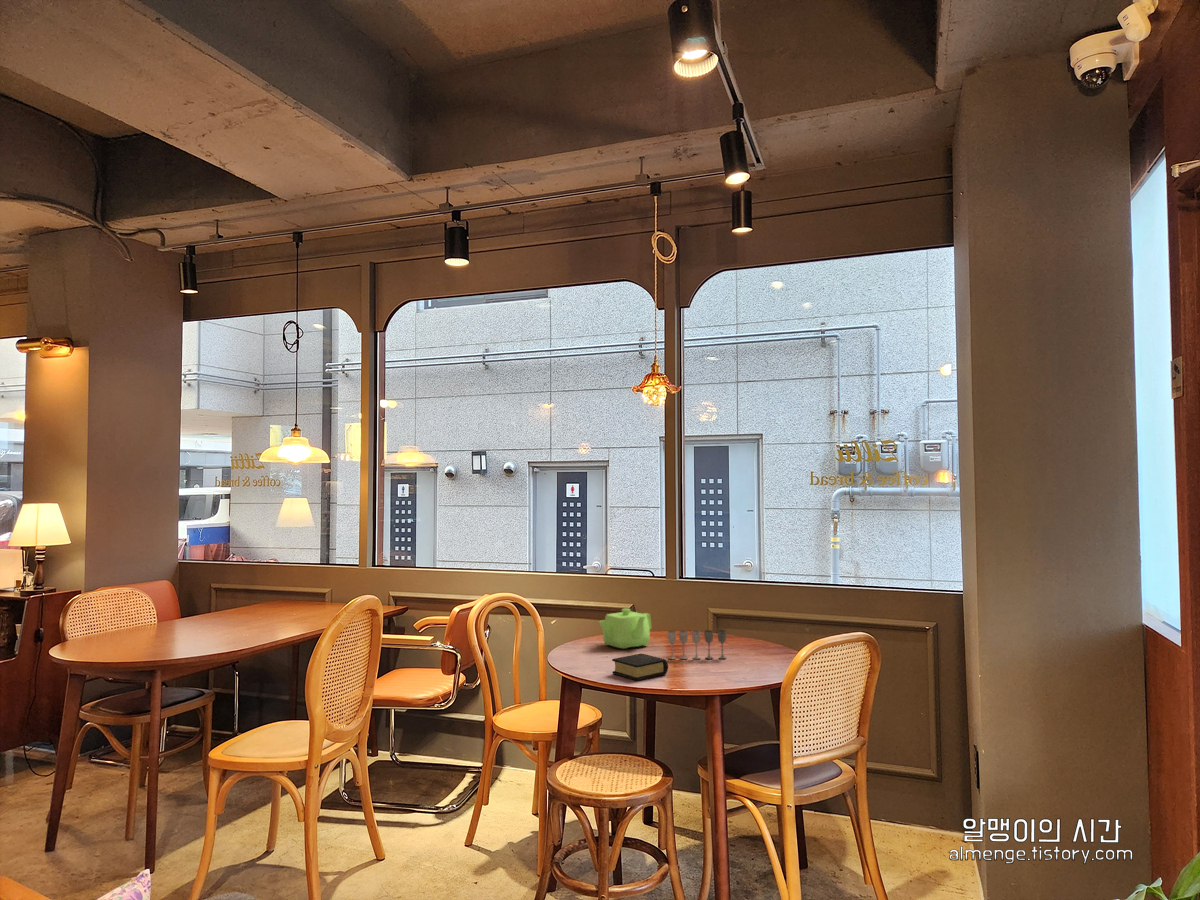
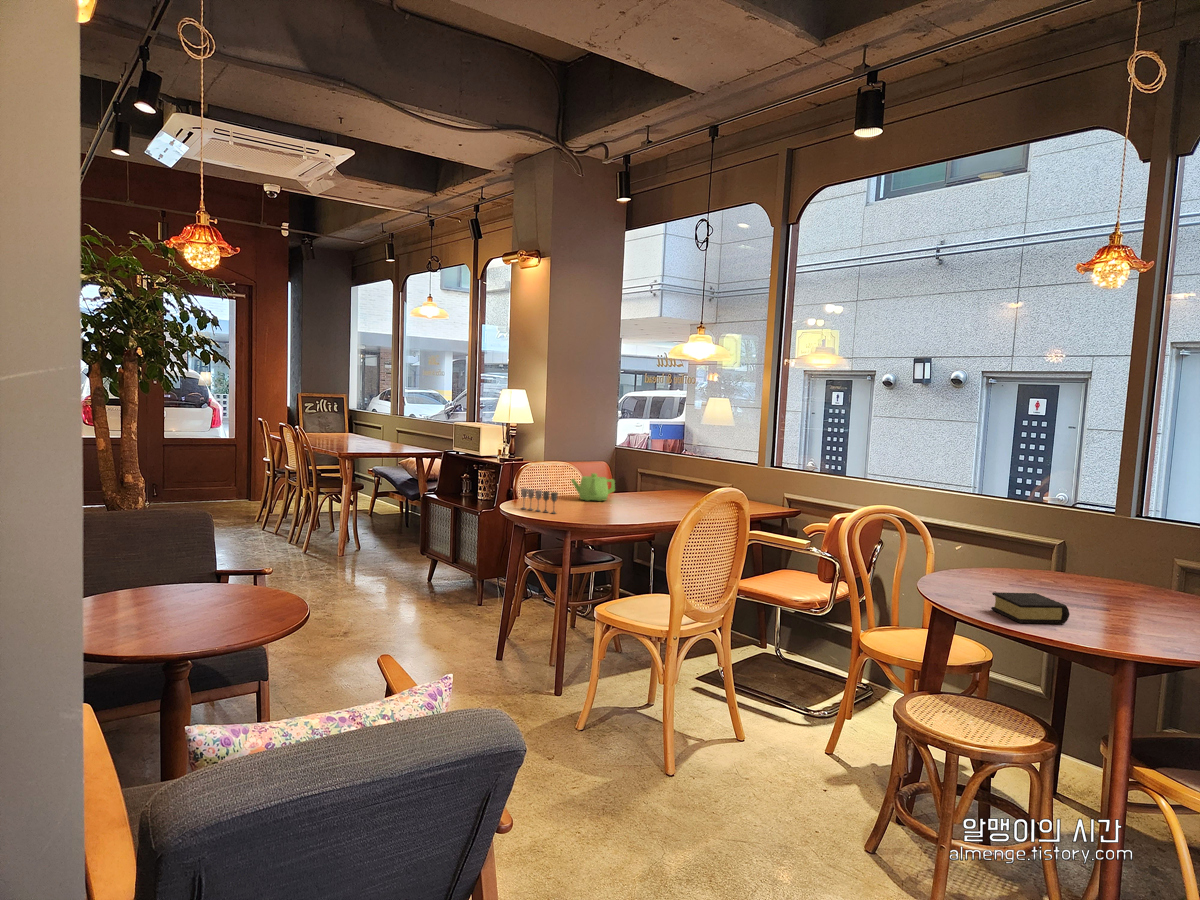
teapot: present [599,609,651,649] -> present [571,473,615,501]
wine glass: present [667,630,726,659] -> present [521,488,558,514]

